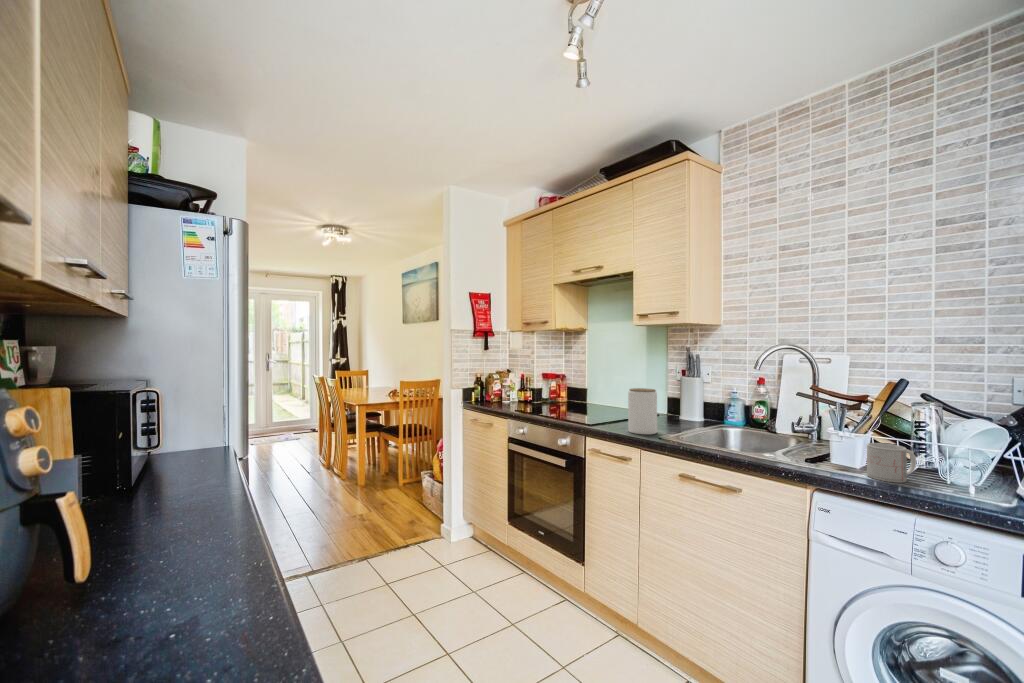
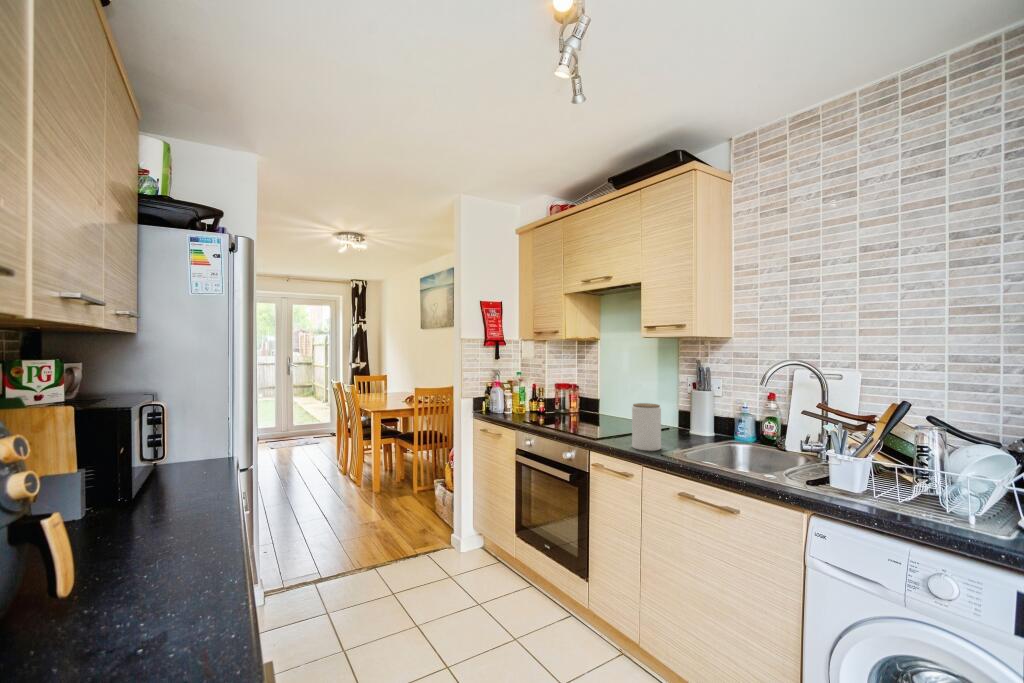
mug: present [867,443,916,483] -> none [862,467,913,508]

